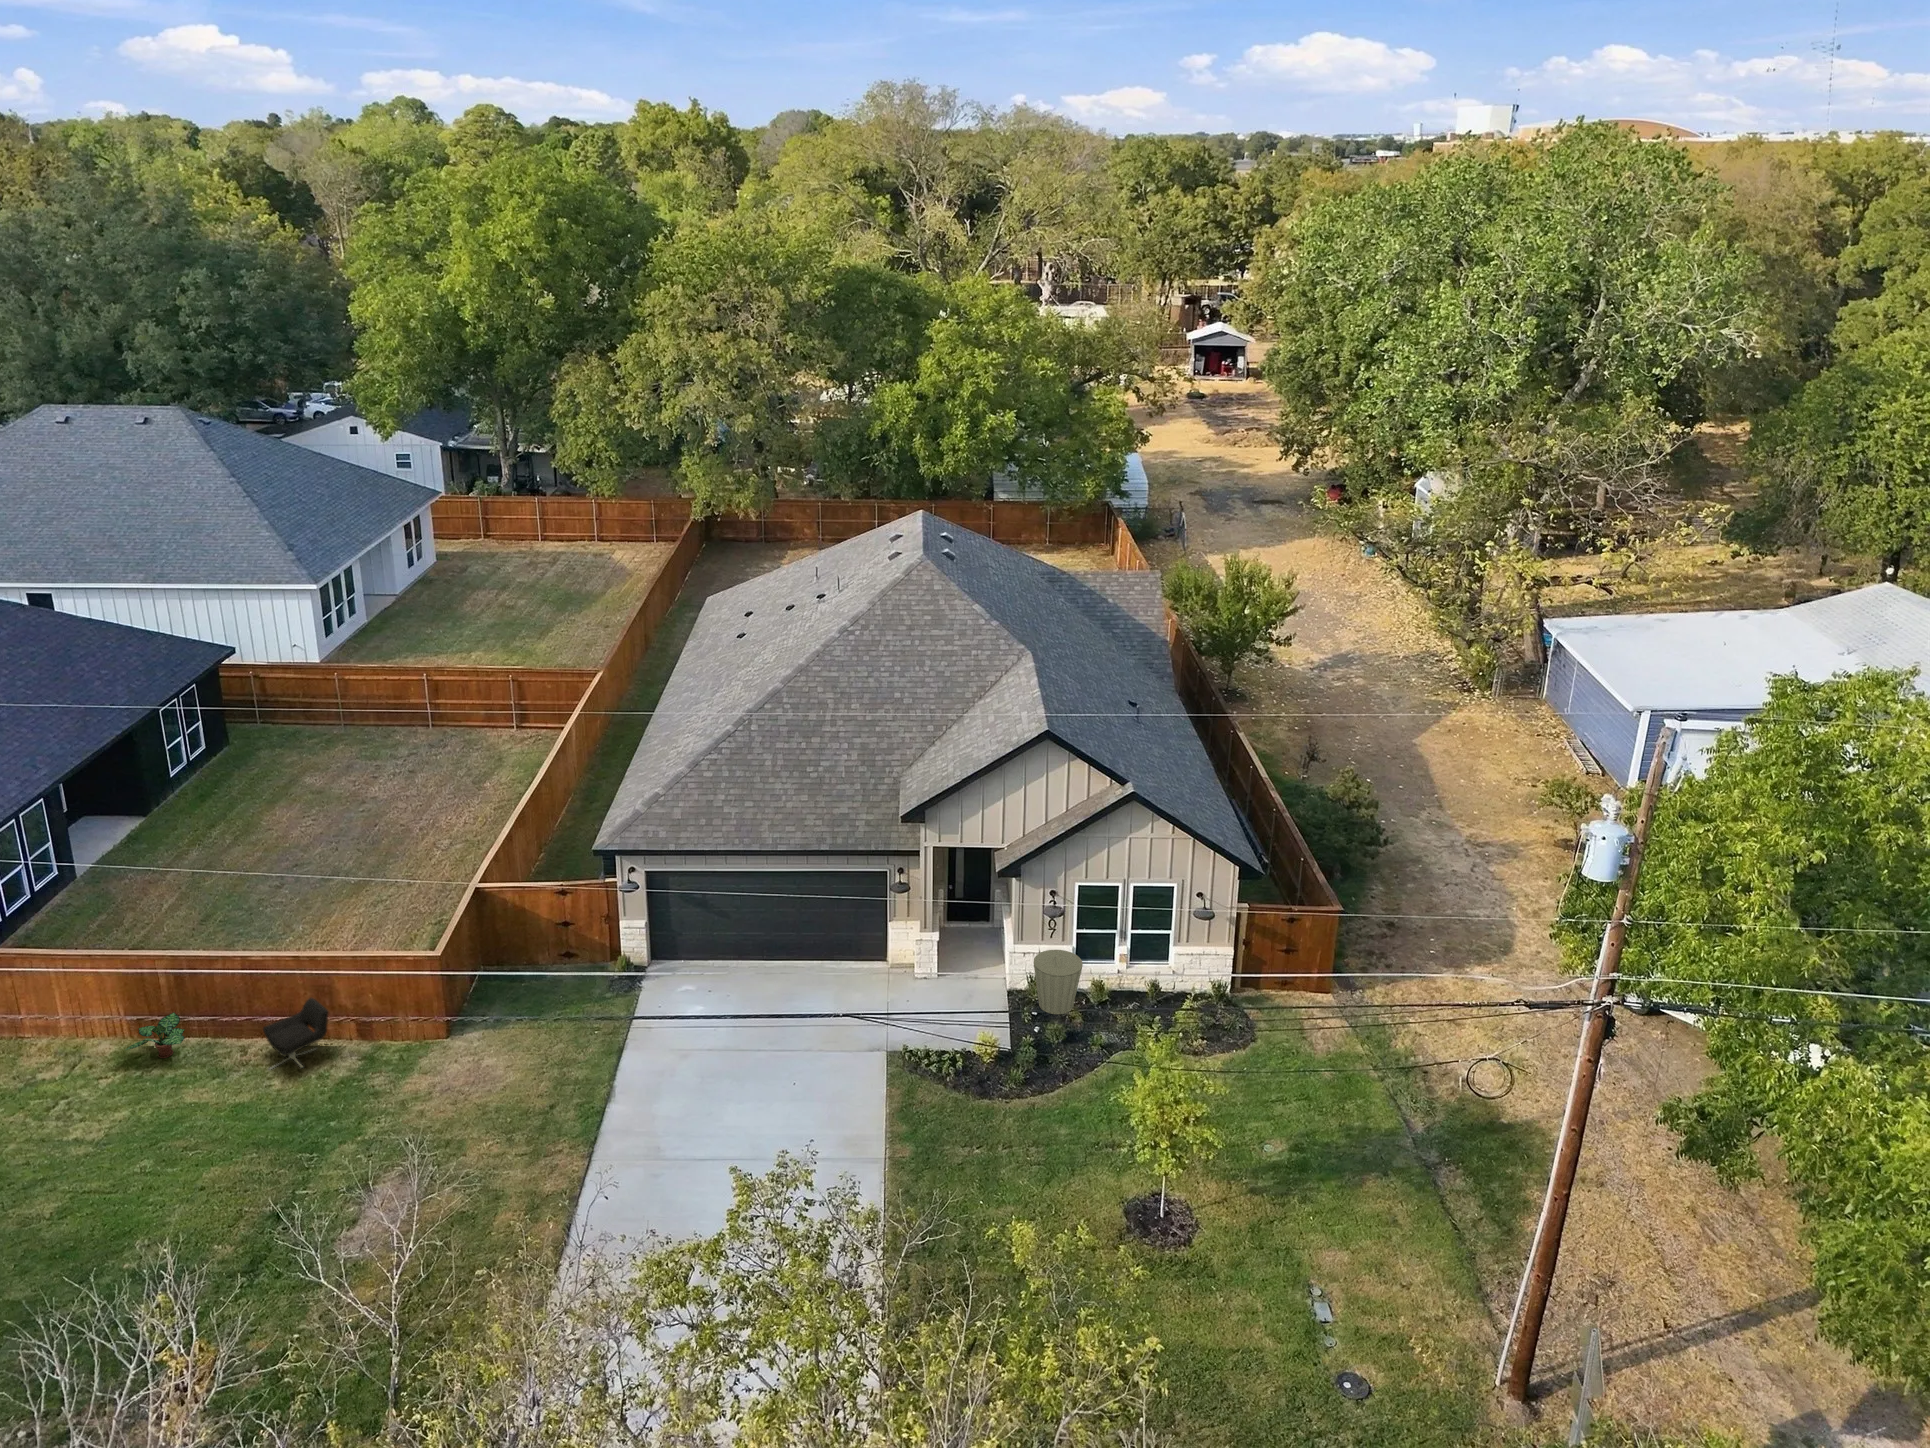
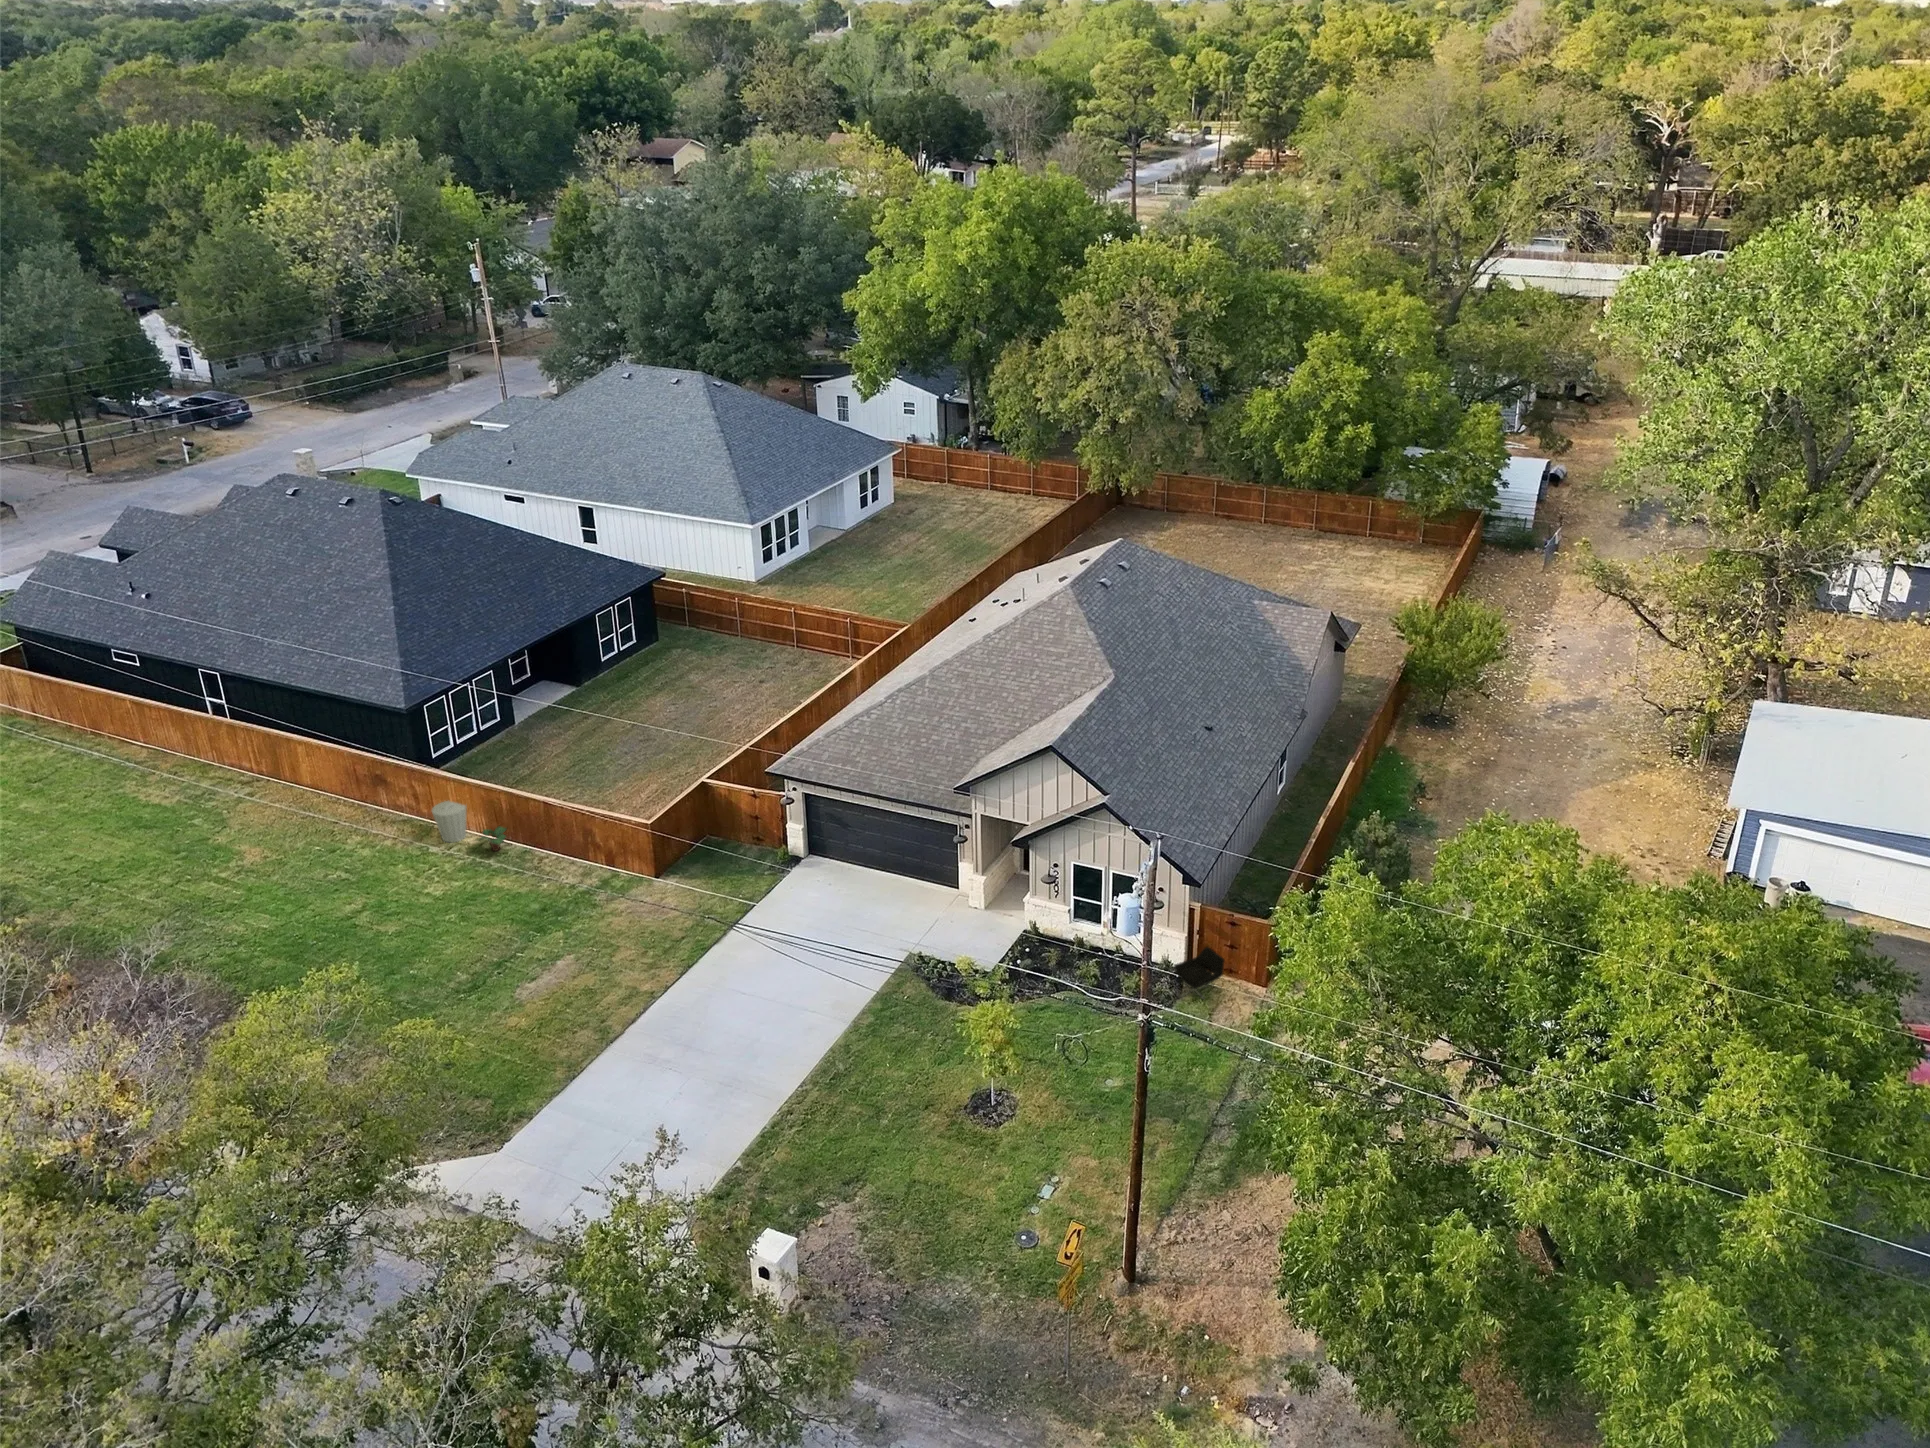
trash can: present [1033,950,1083,1014] -> present [432,801,467,842]
lounge chair: present [263,998,329,1068] -> present [1174,947,1225,998]

